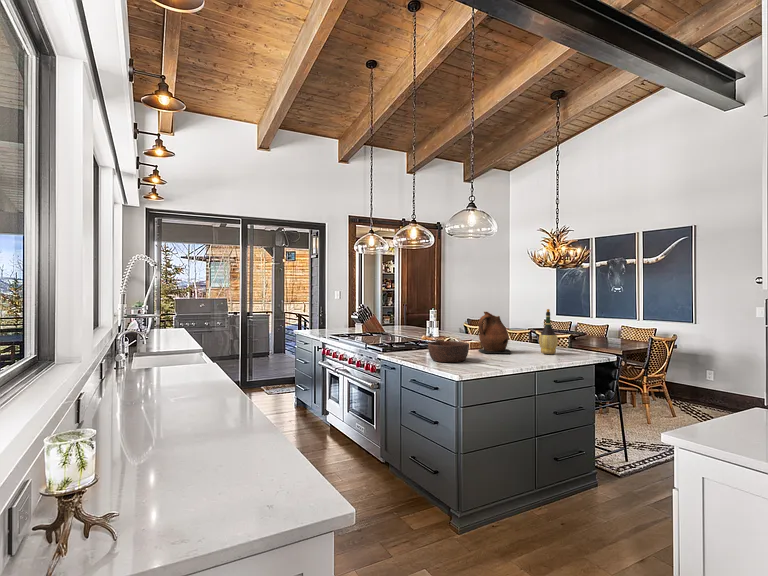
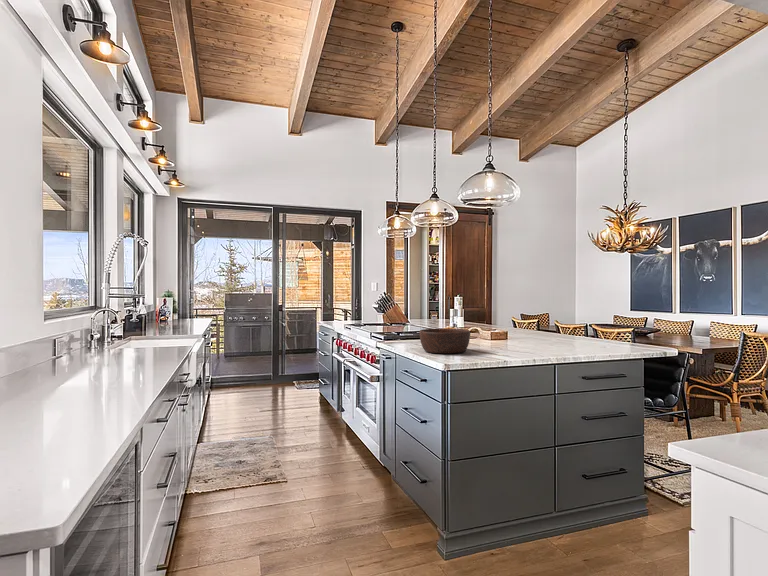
wine bottle: present [539,309,558,354] -> none [570,290,595,347]
ceramic pitcher: present [478,312,511,353] -> none [492,294,534,346]

